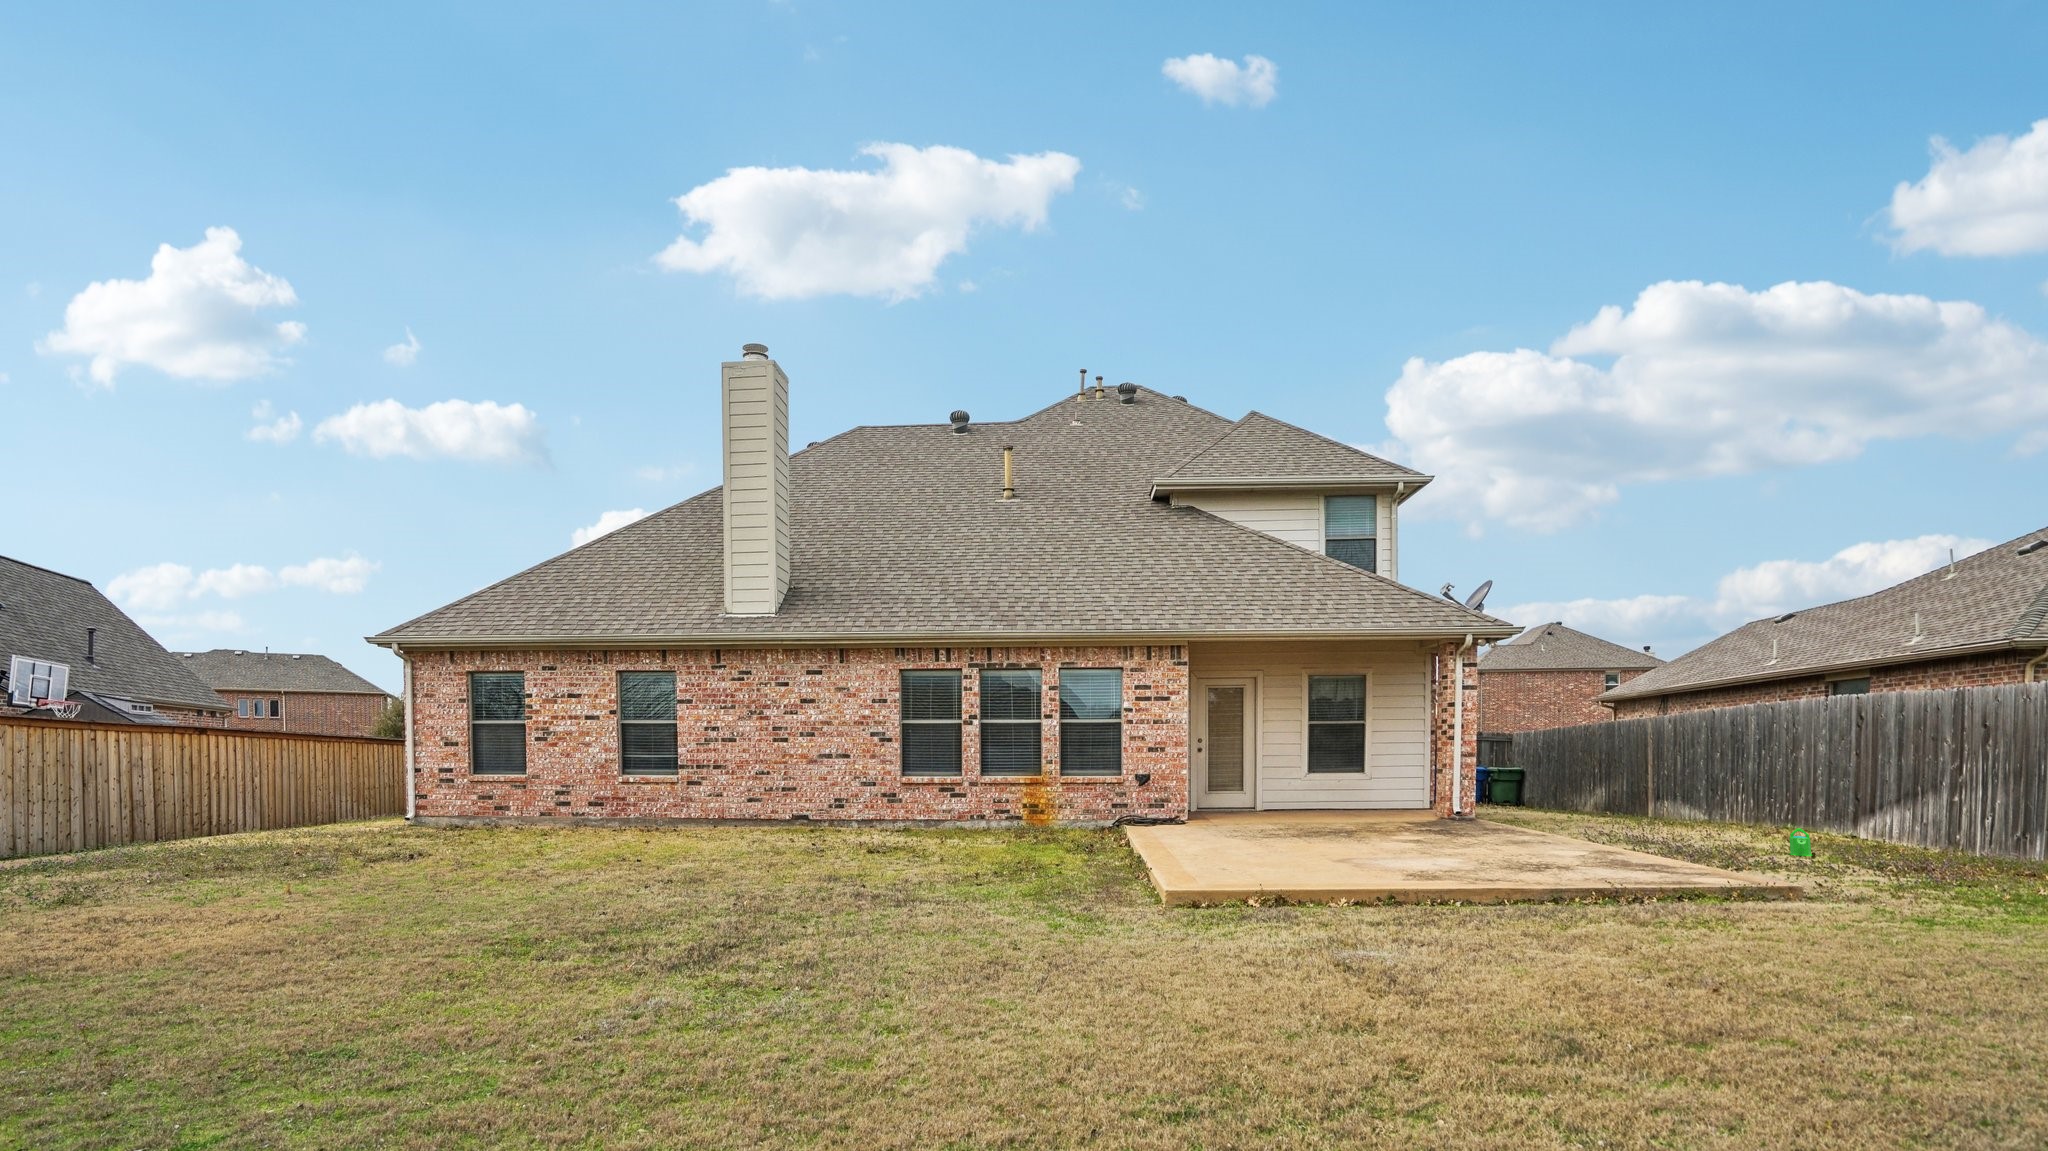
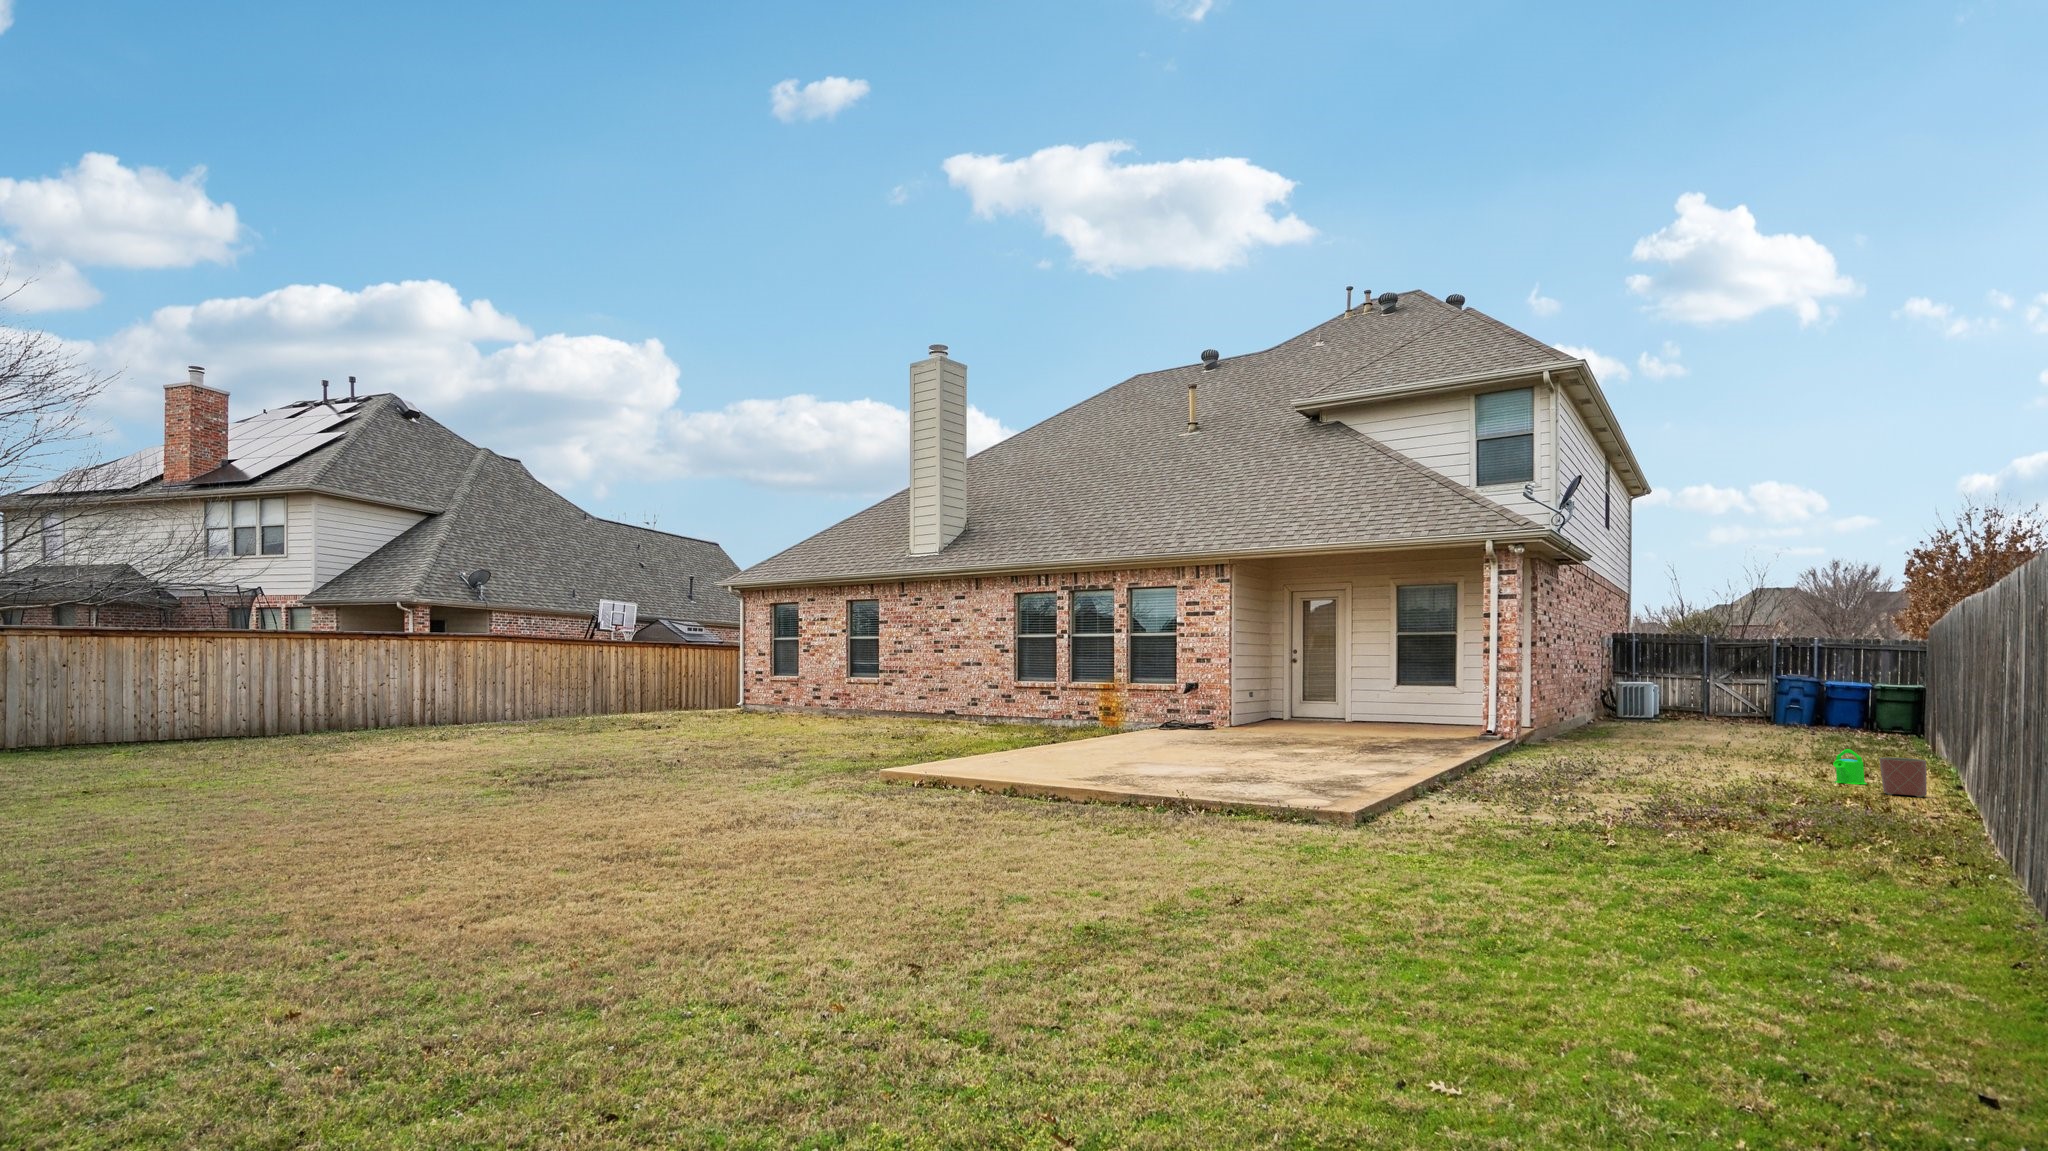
planter: none [1863,837,1896,867] -> present [1879,757,1927,797]

